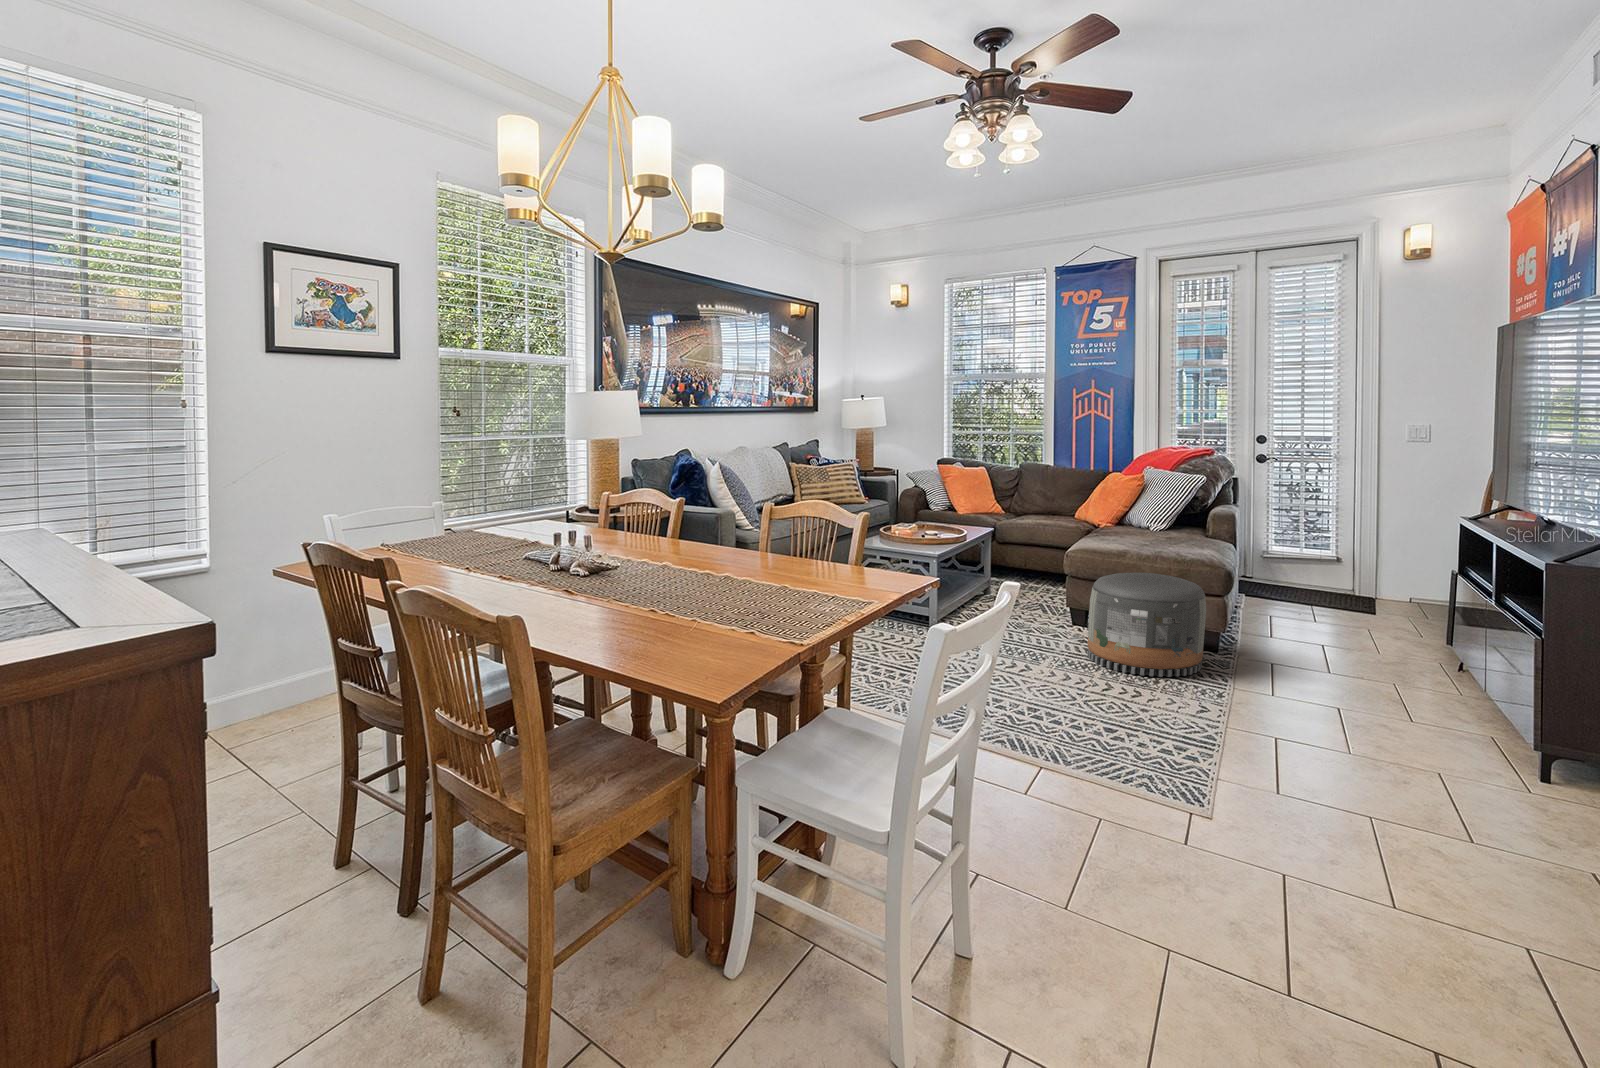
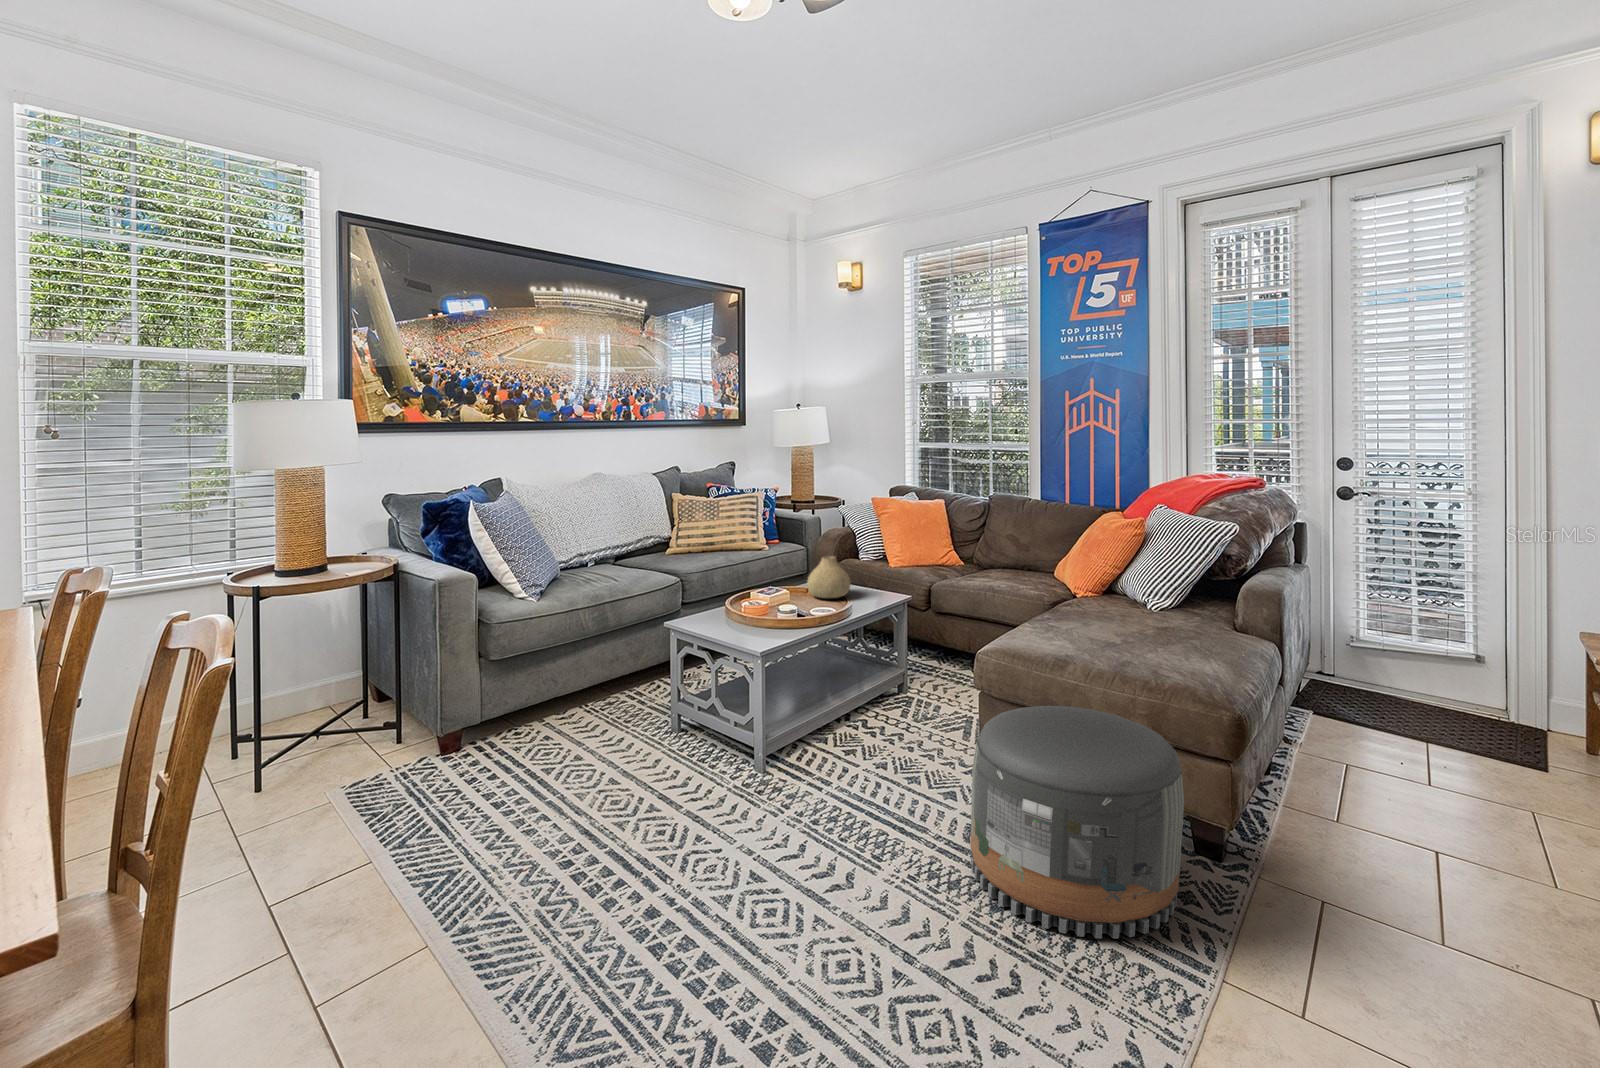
vase: none [932,501,961,529] -> present [807,556,851,598]

